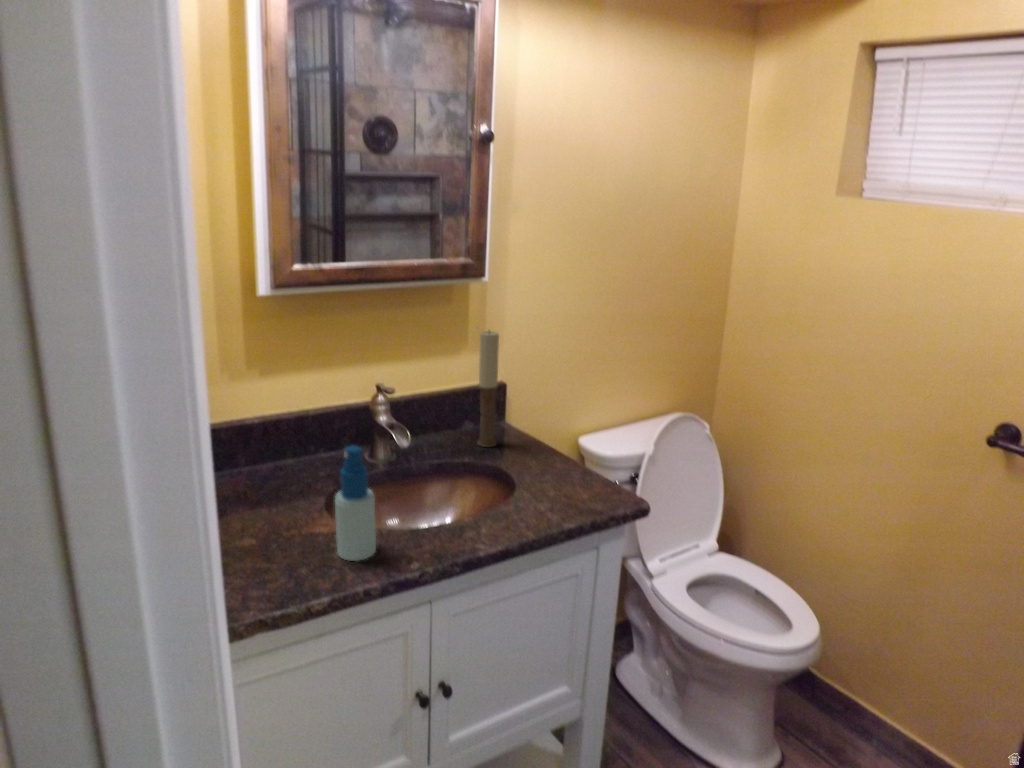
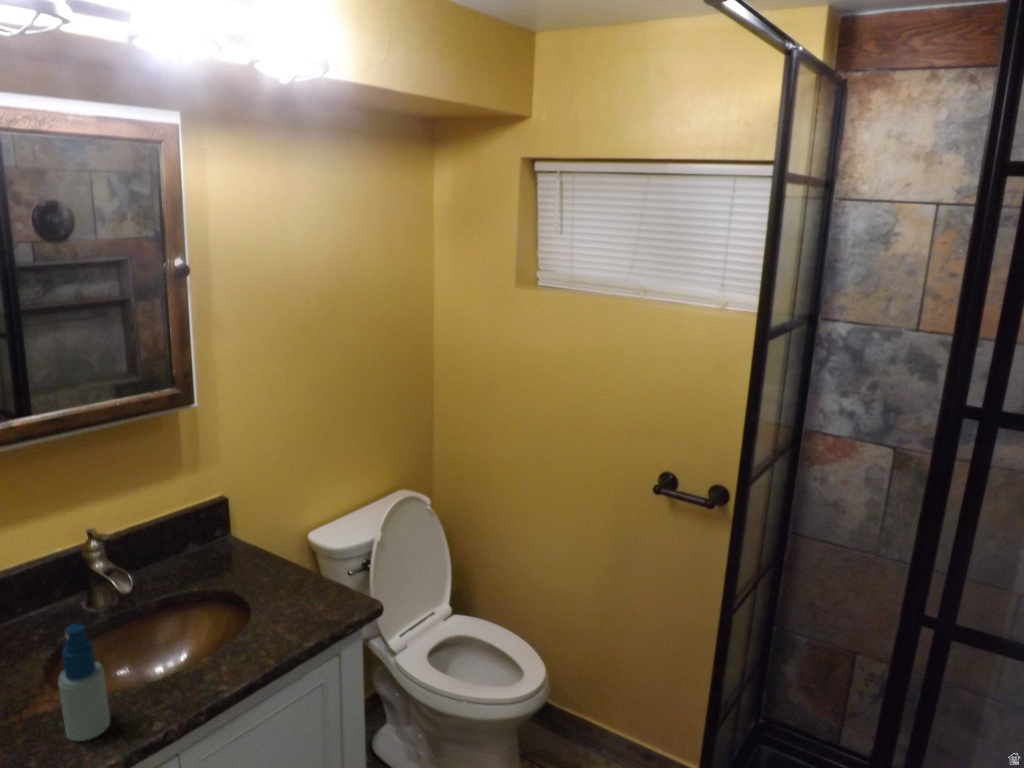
candle: present [477,331,499,447] -> none [196,454,226,570]

